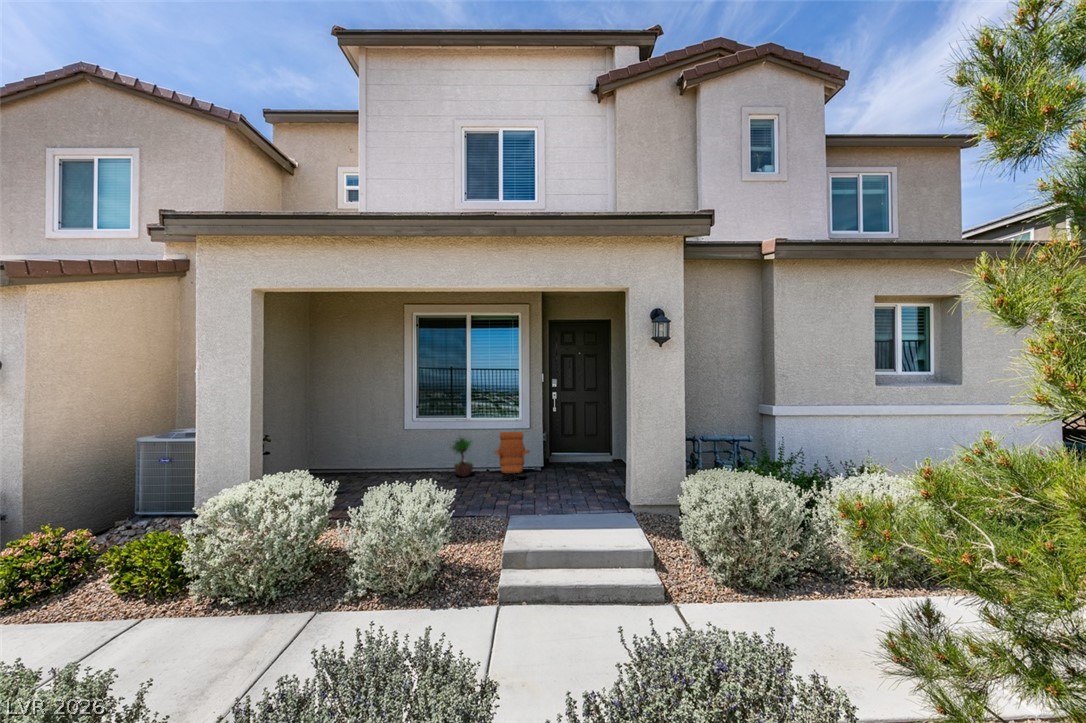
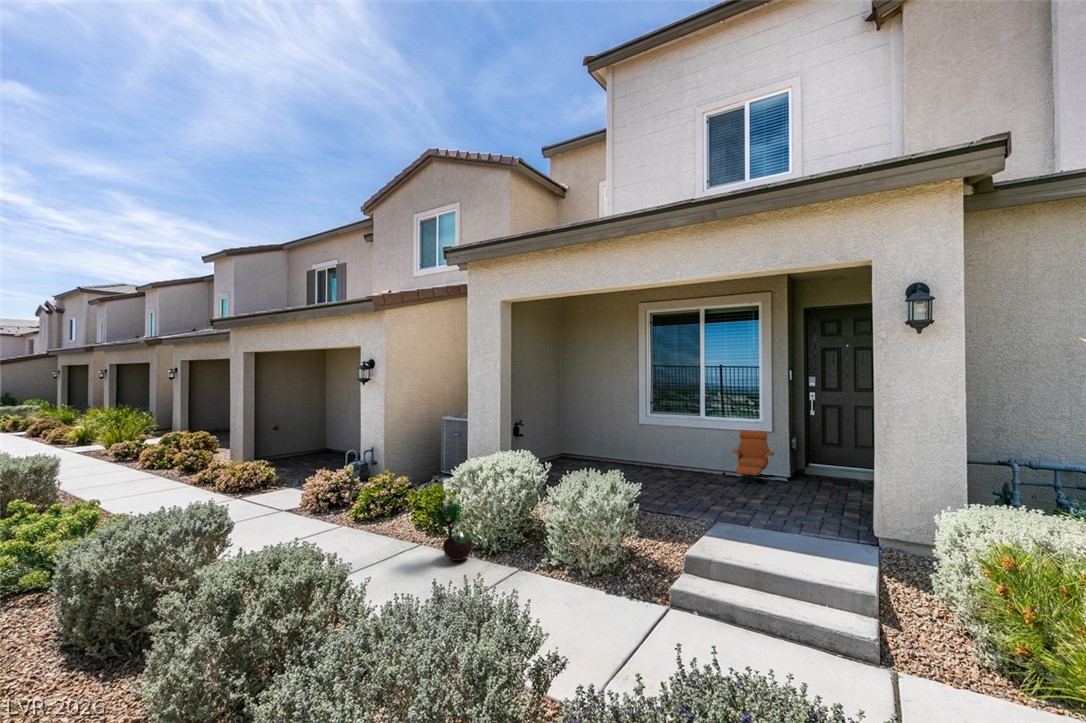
potted tree: present [451,438,473,477] -> present [431,498,473,561]

